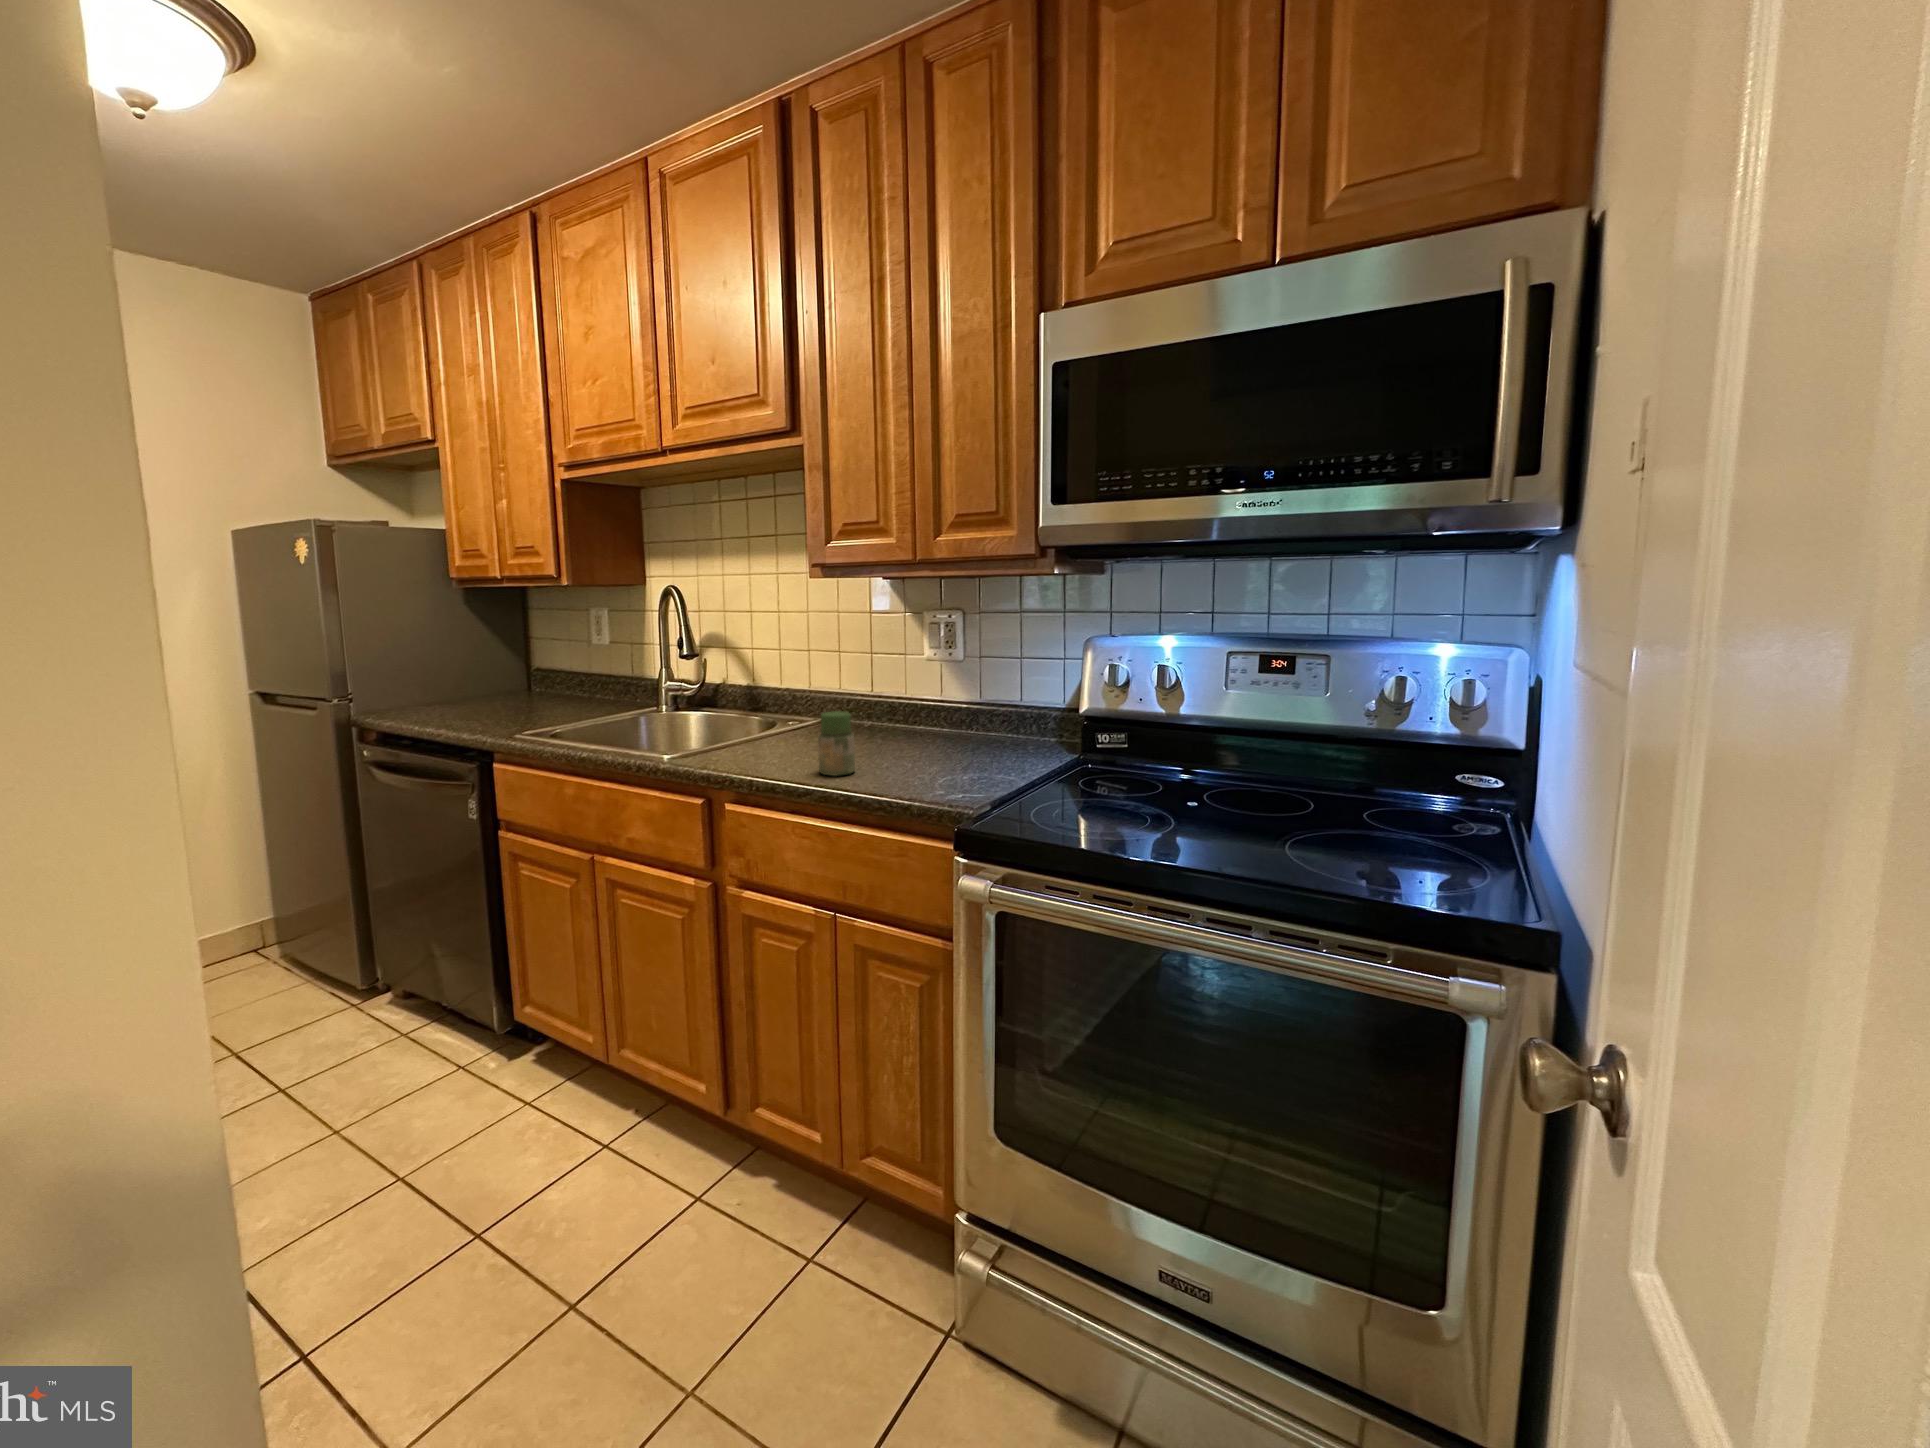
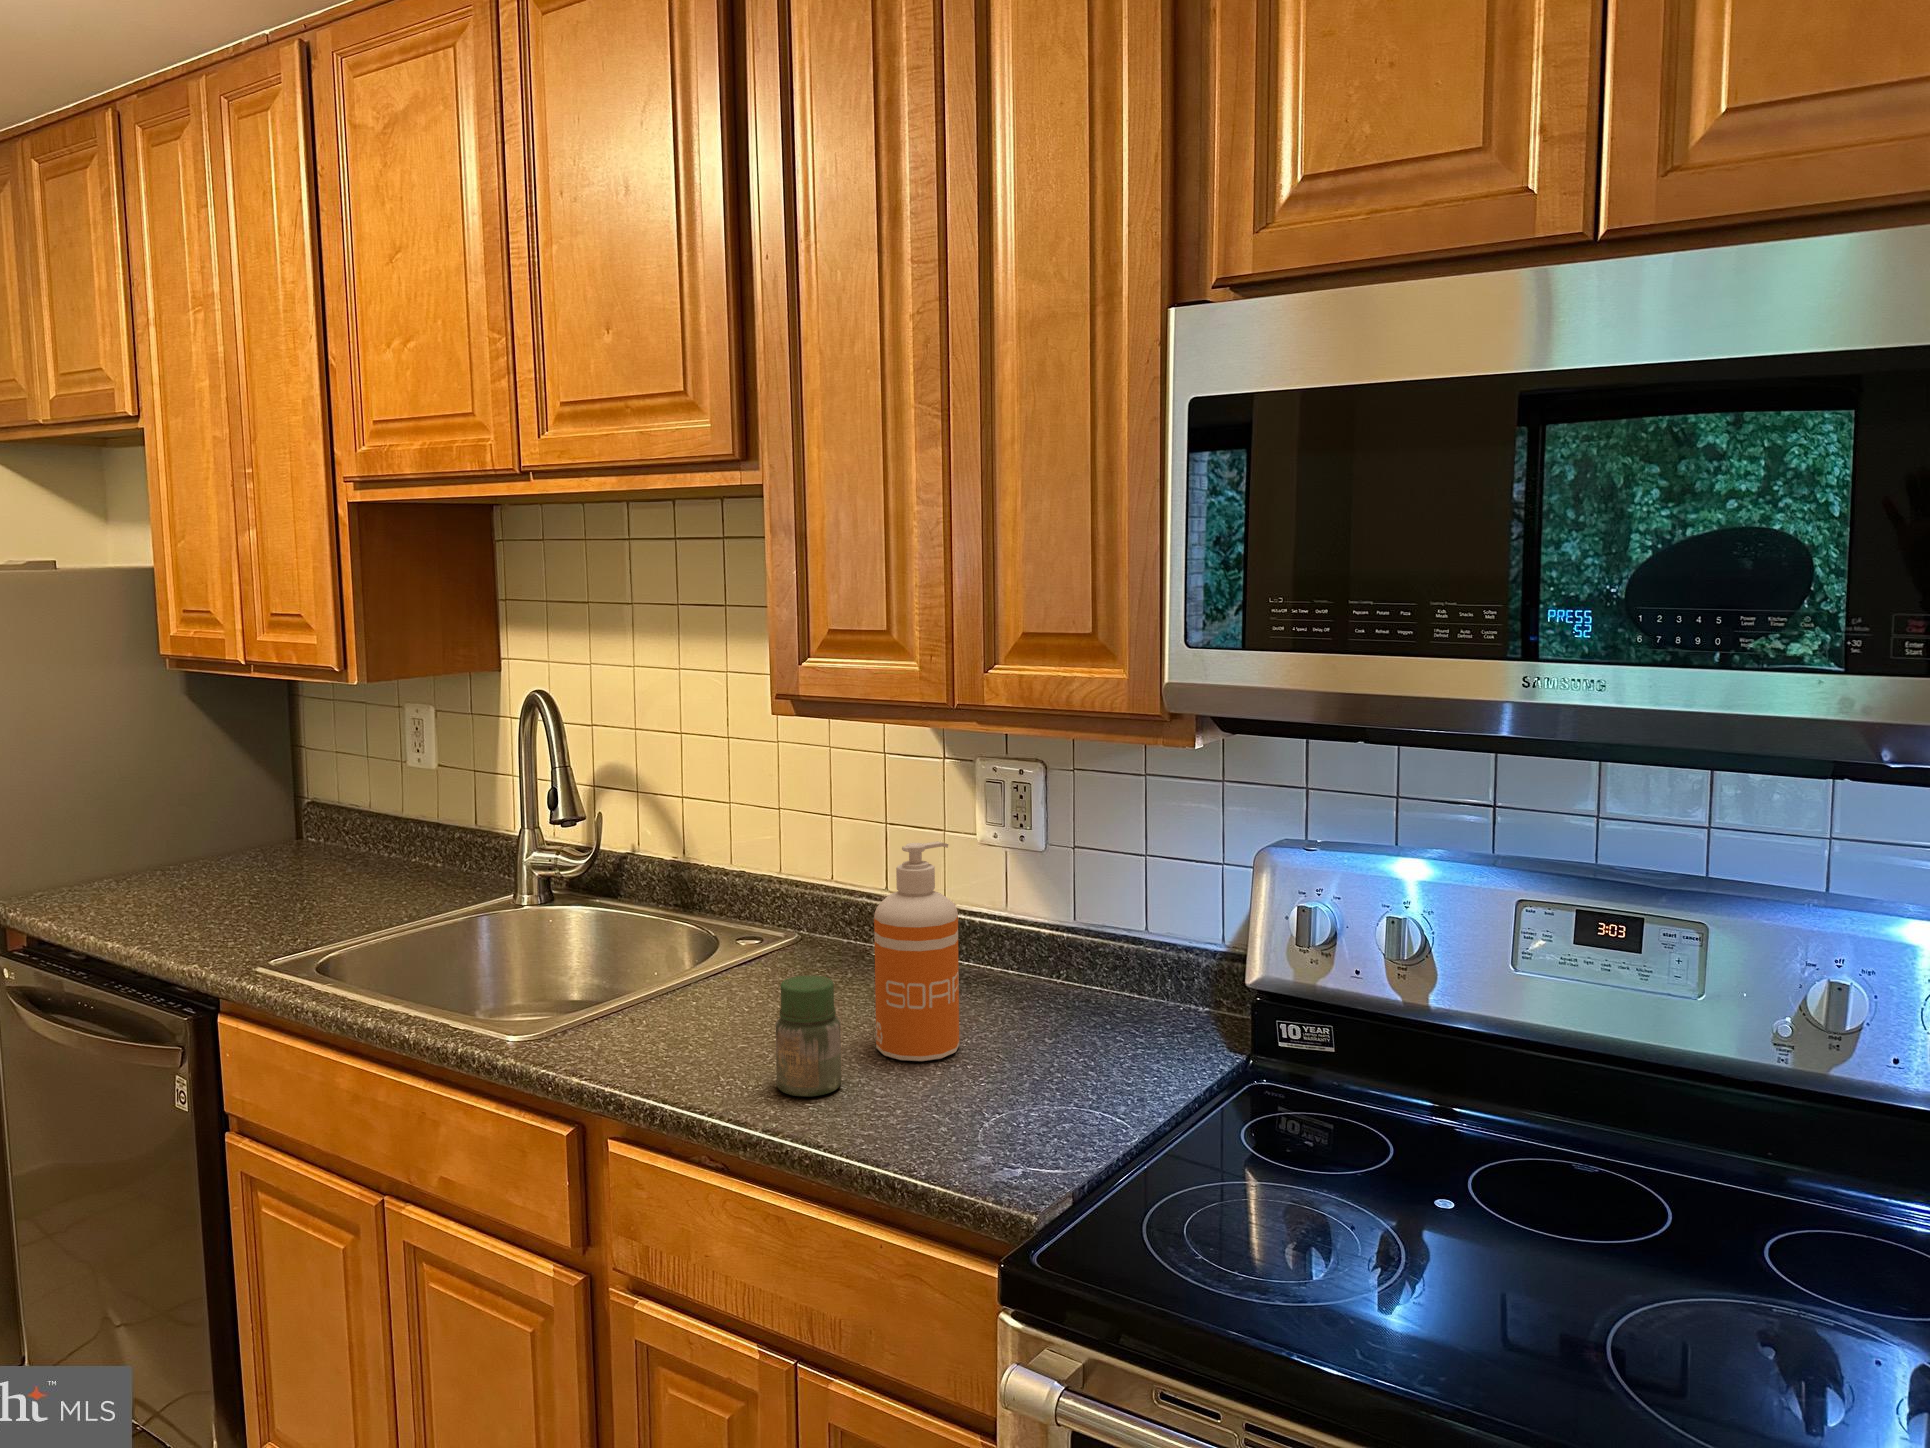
soap dispenser: none [871,643,918,762] -> present [874,841,959,1061]

